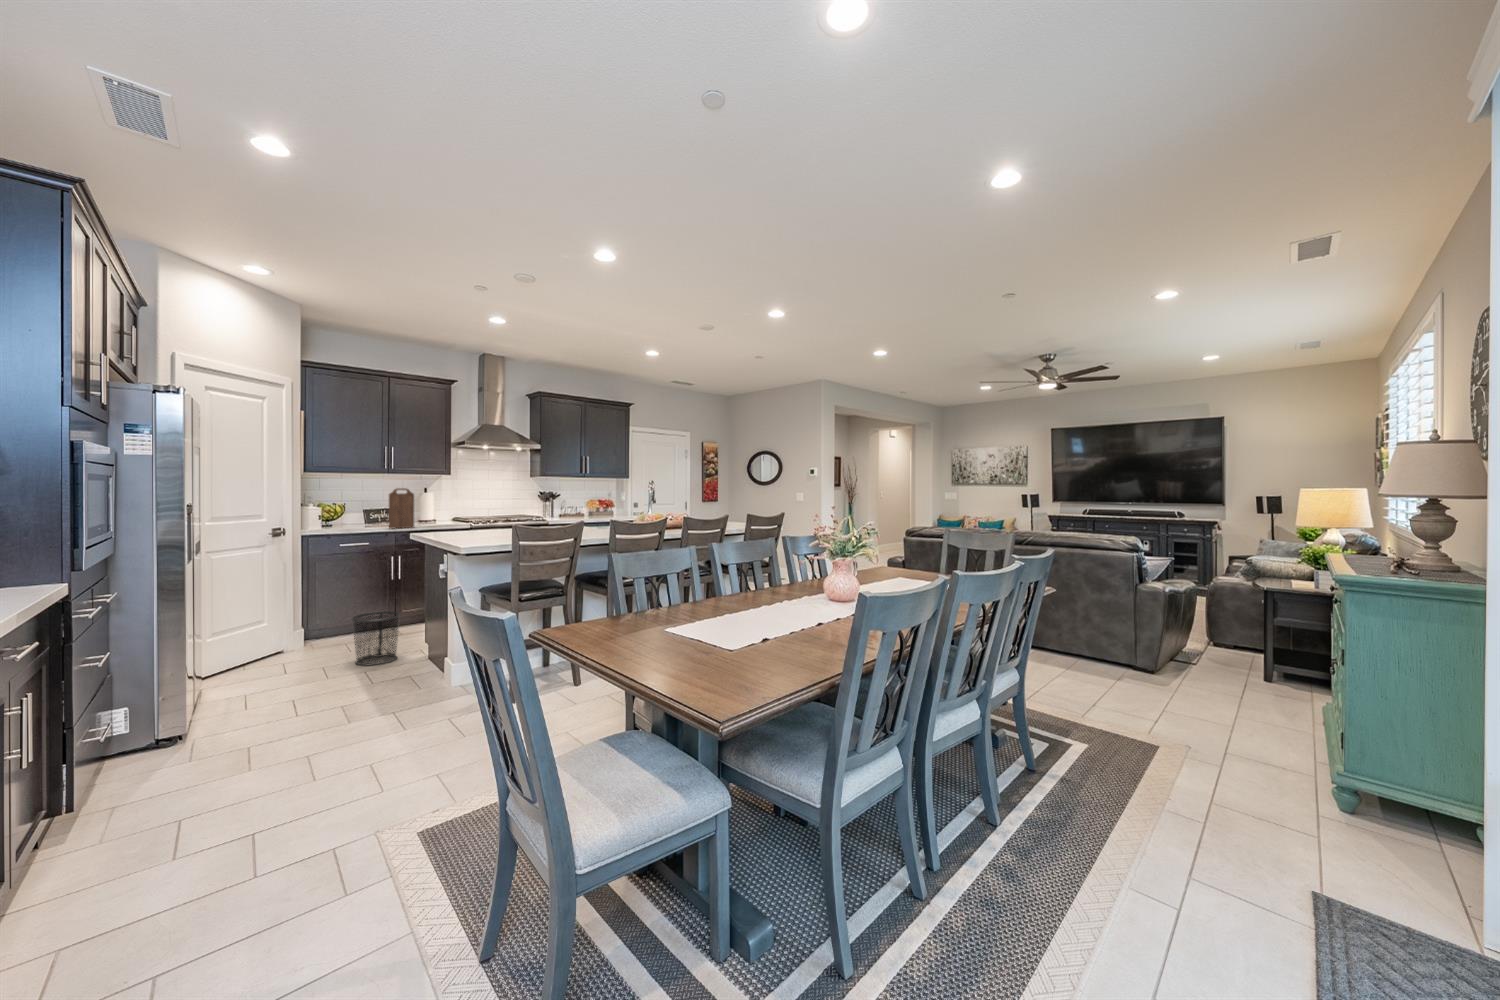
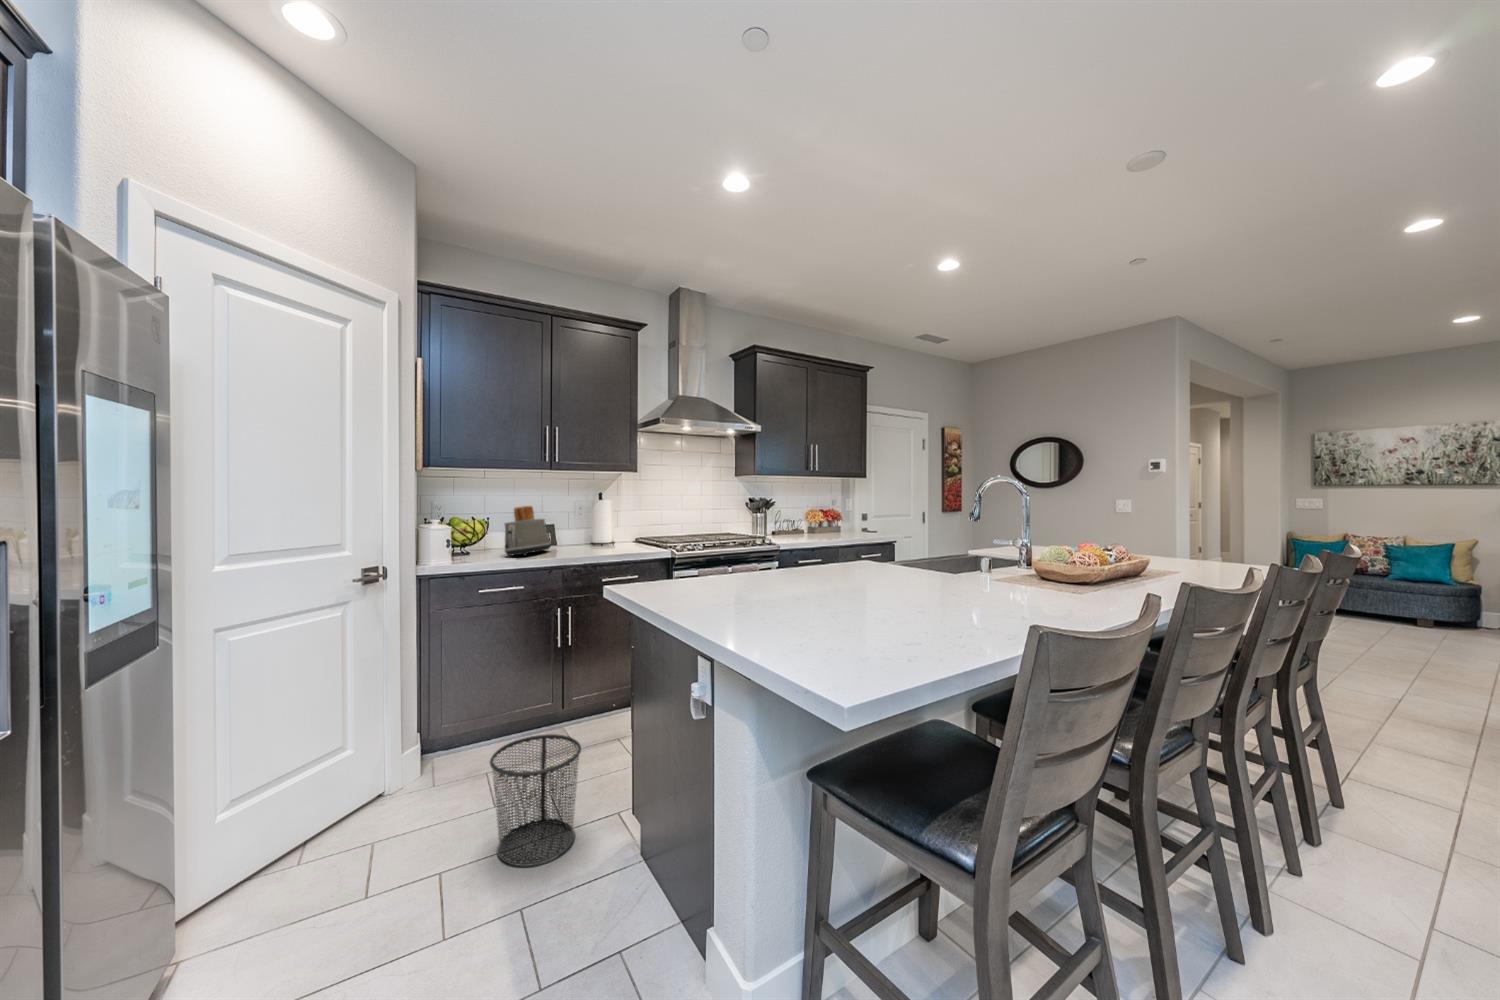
cutting board: present [389,488,414,528] -> none [553,493,591,561]
toaster: none [357,496,389,527] -> present [505,506,551,556]

